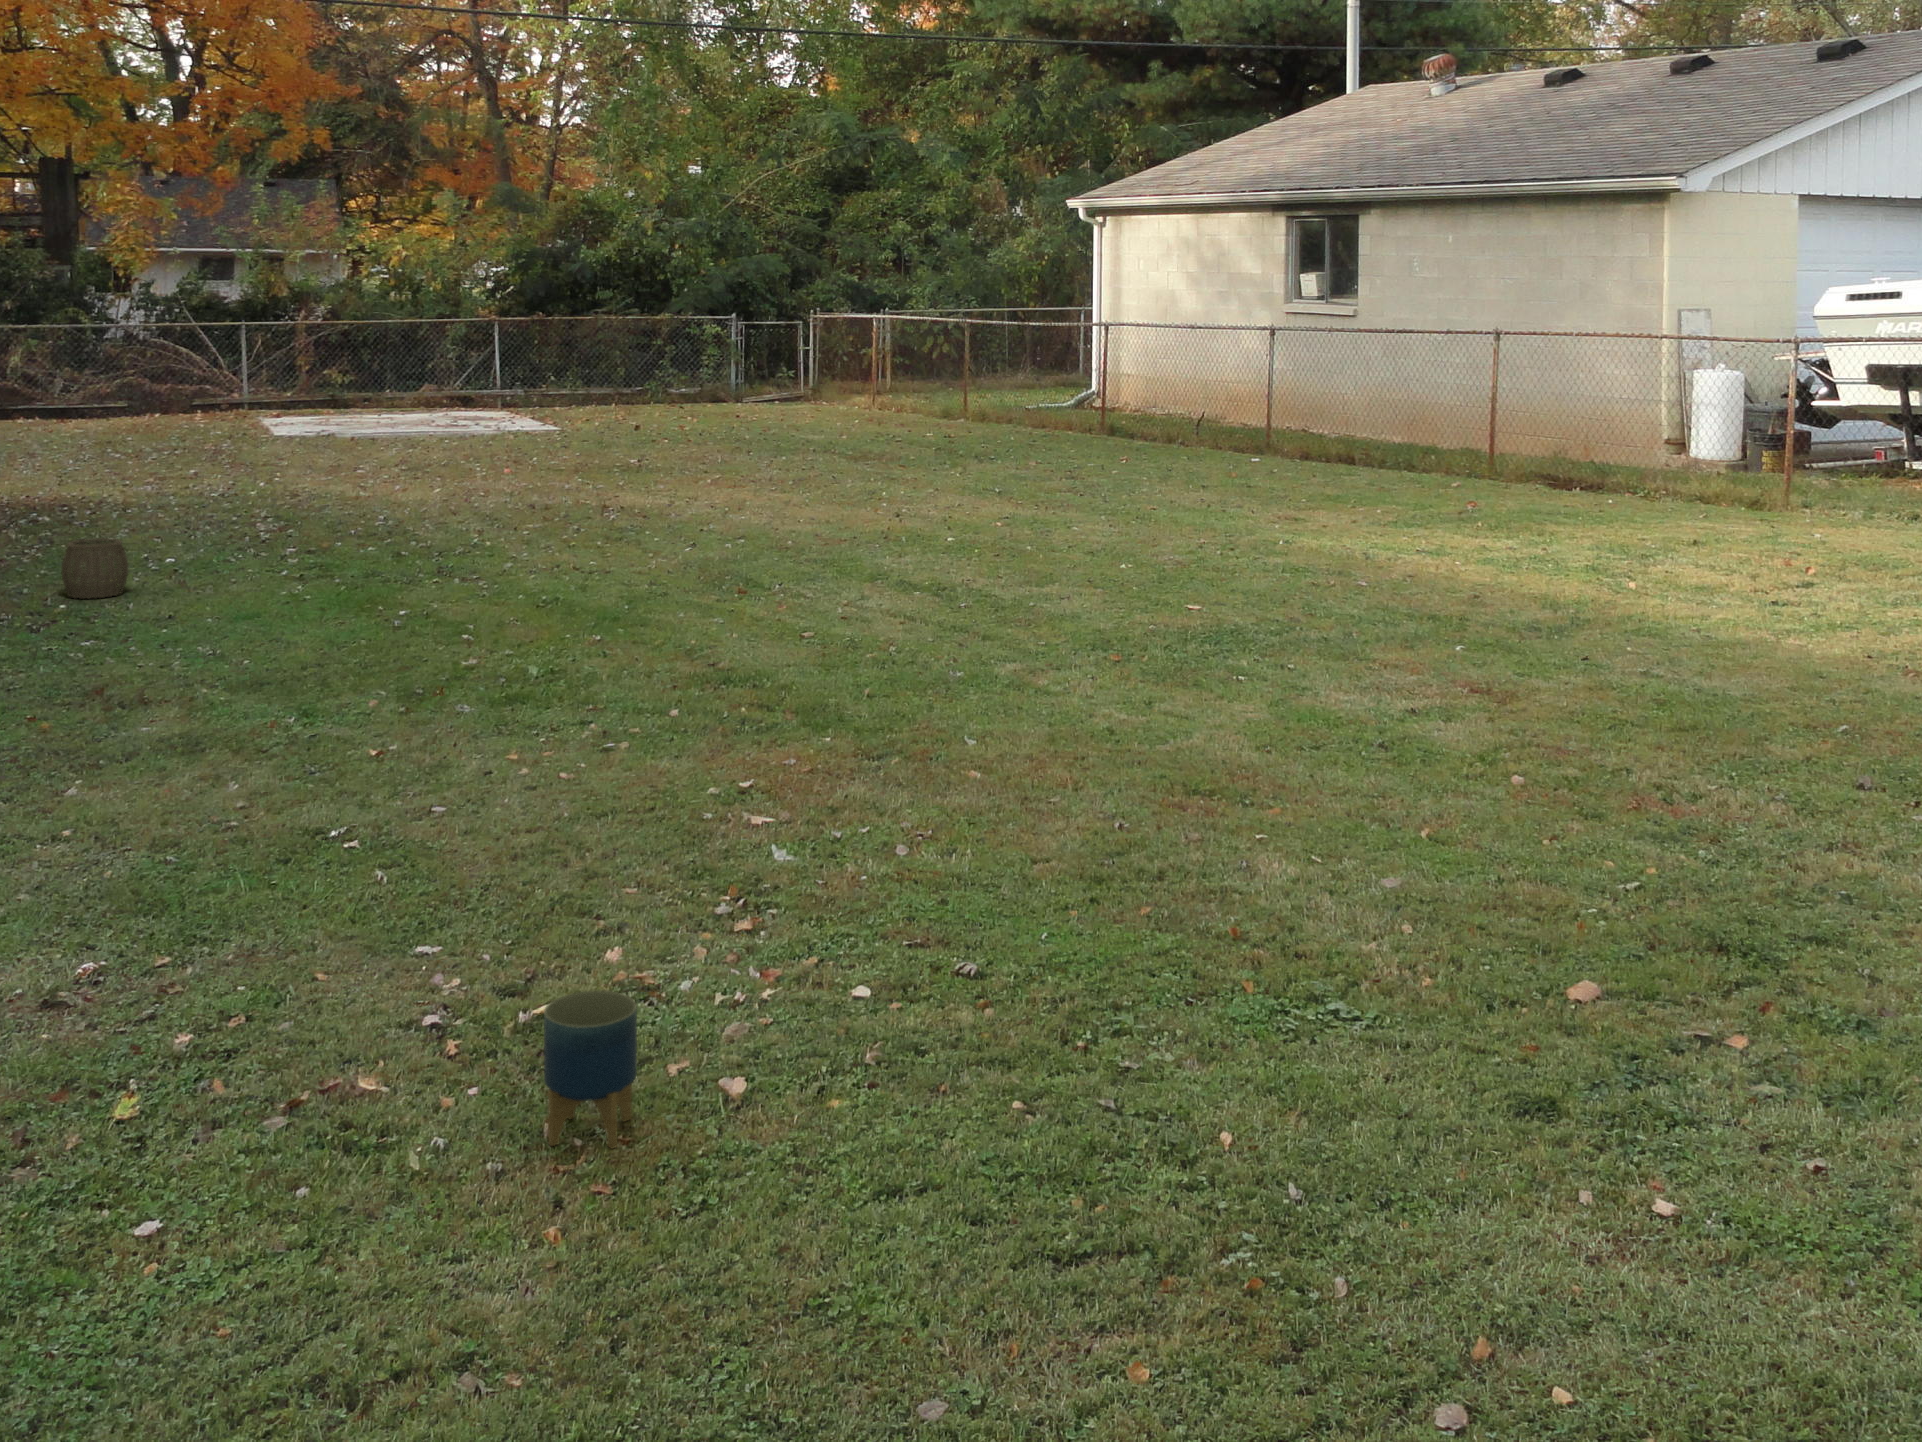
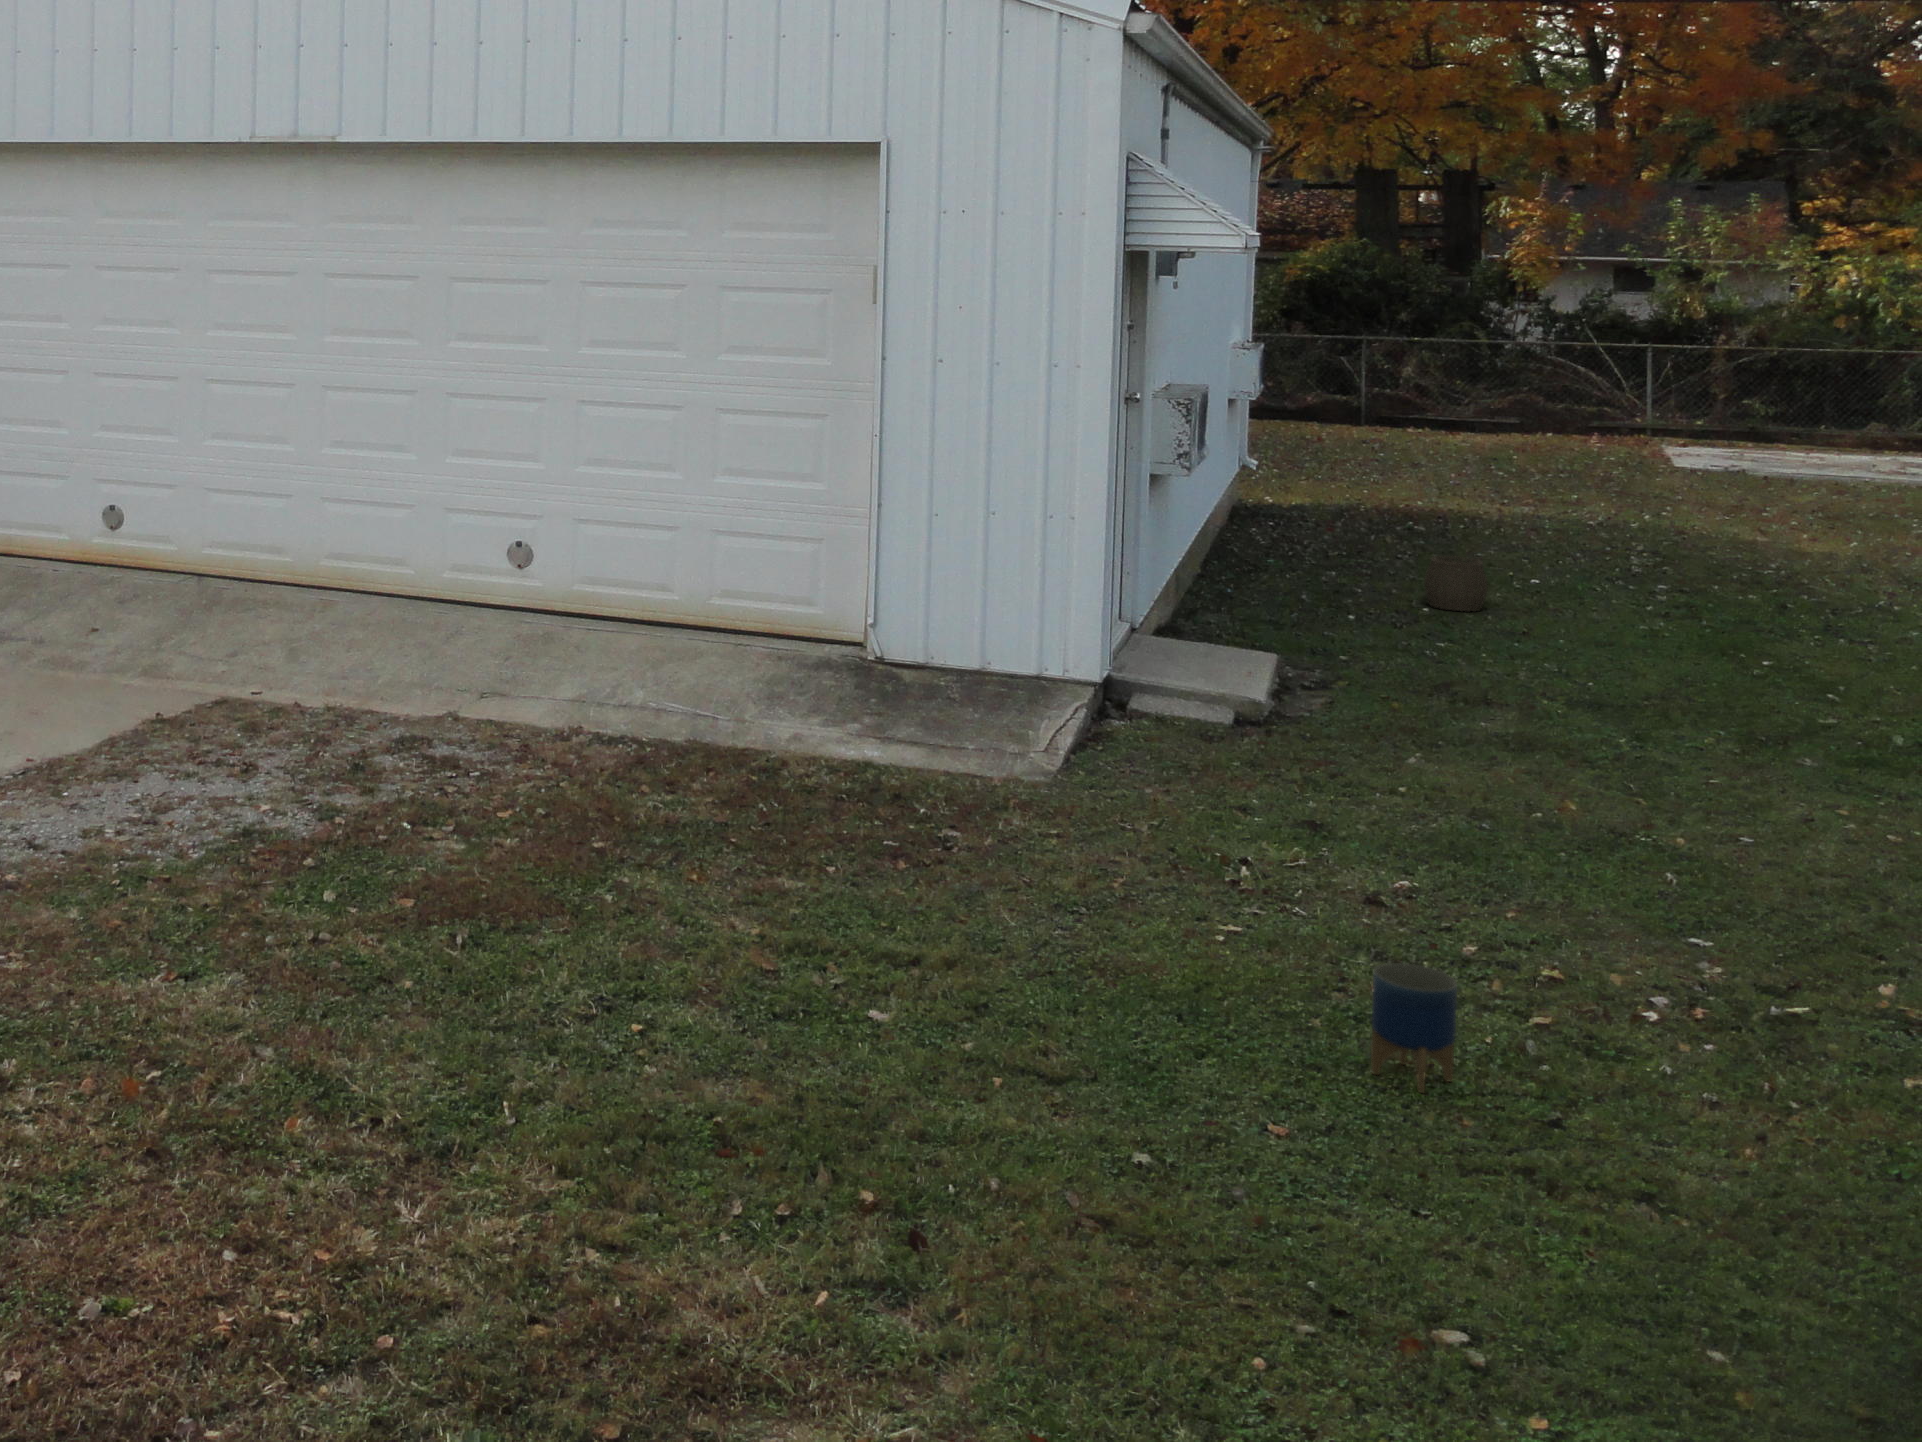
planter: present [544,991,637,1148] -> present [1371,963,1457,1093]

